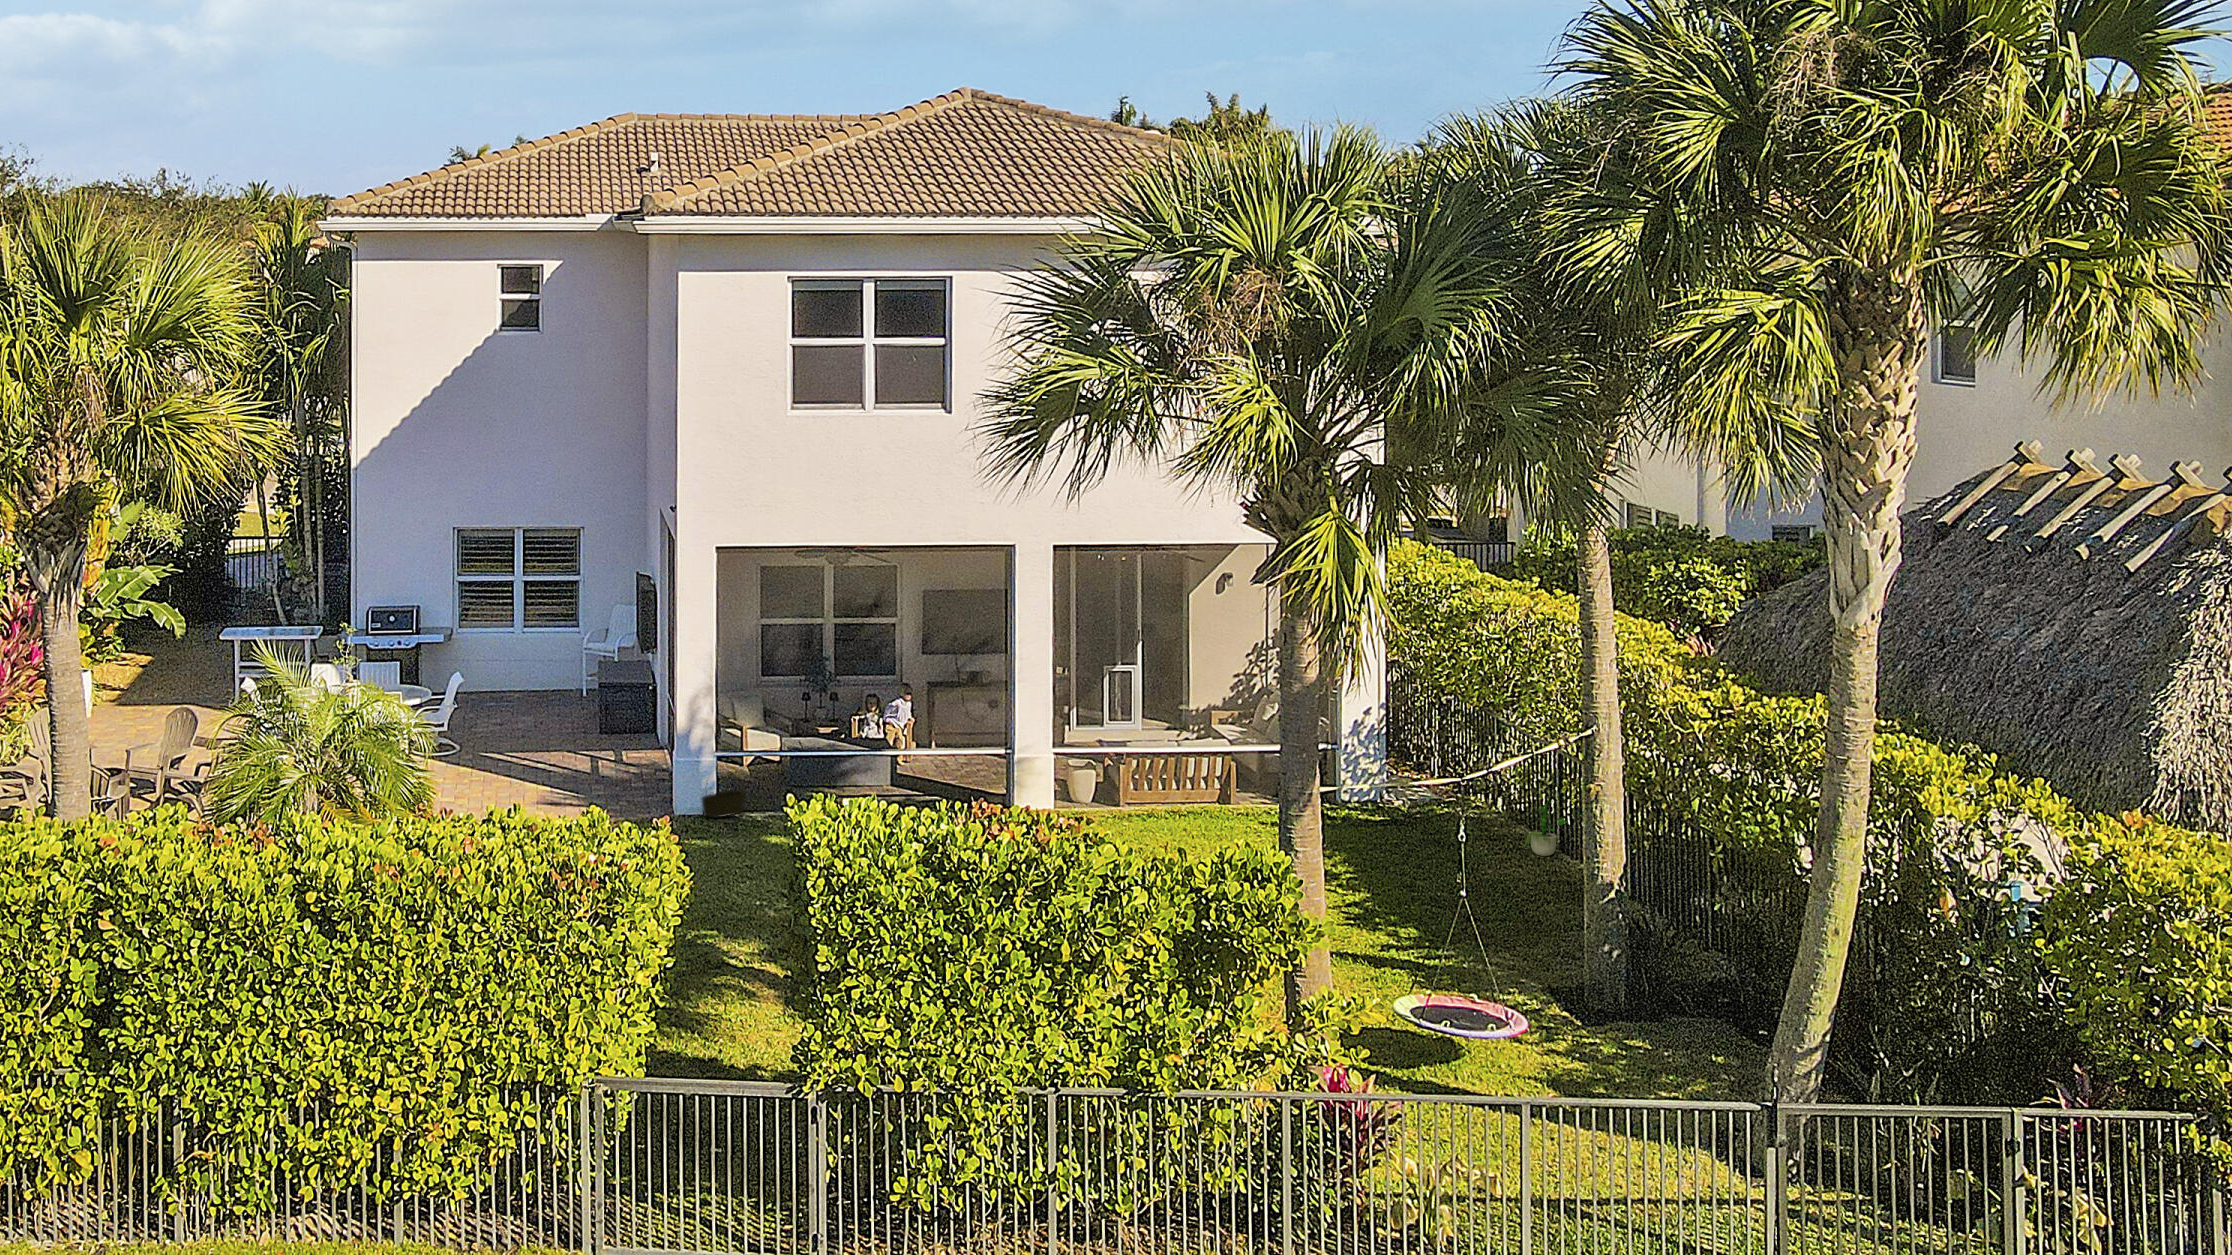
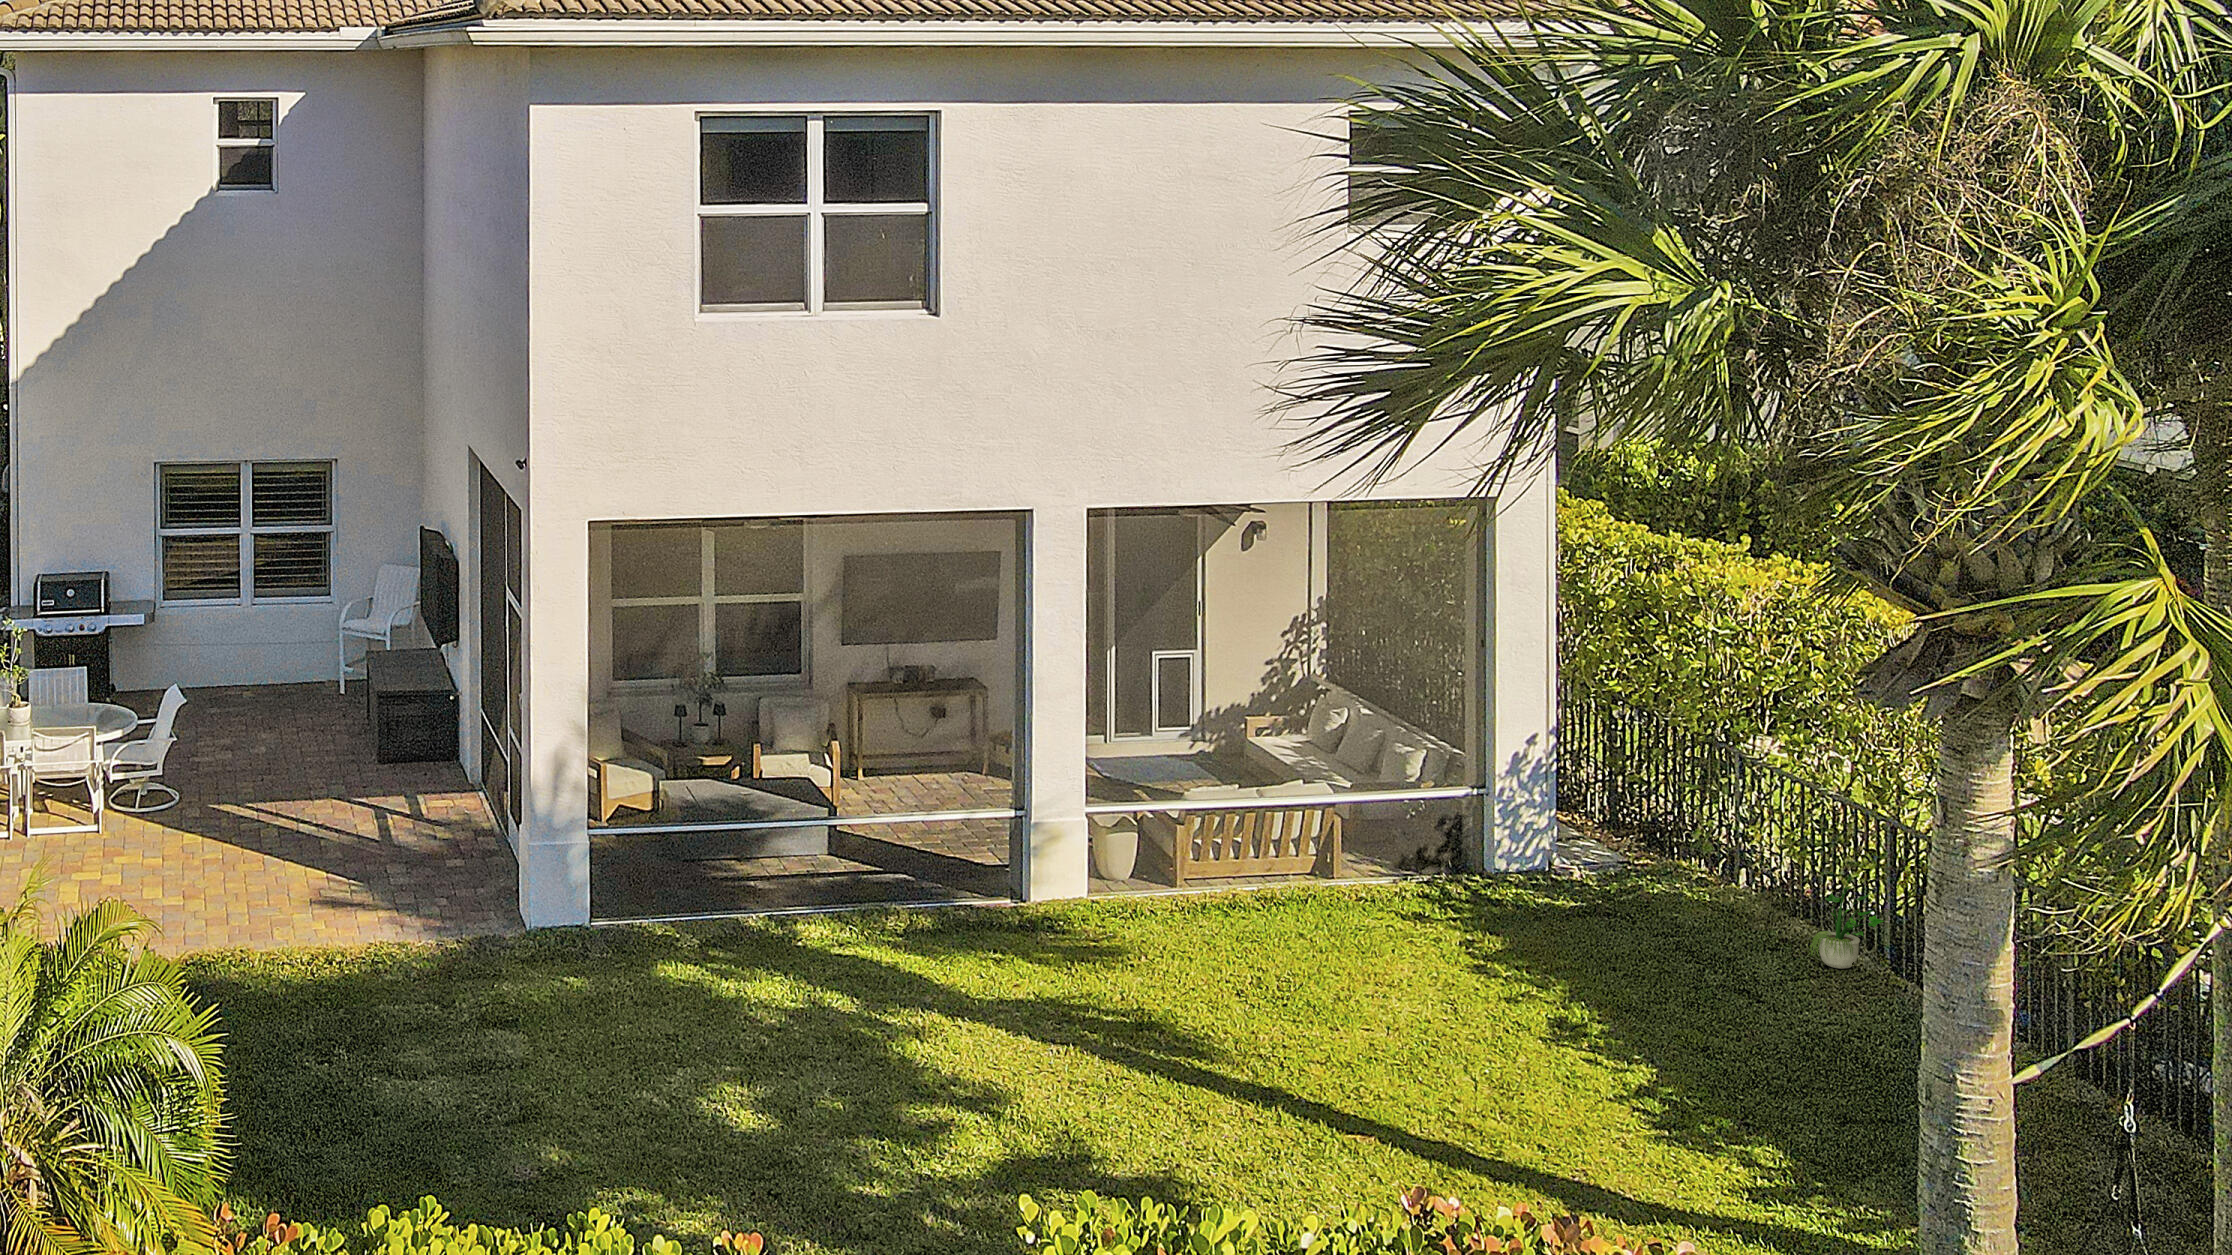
basket: present [701,780,745,818] -> none [575,856,638,933]

